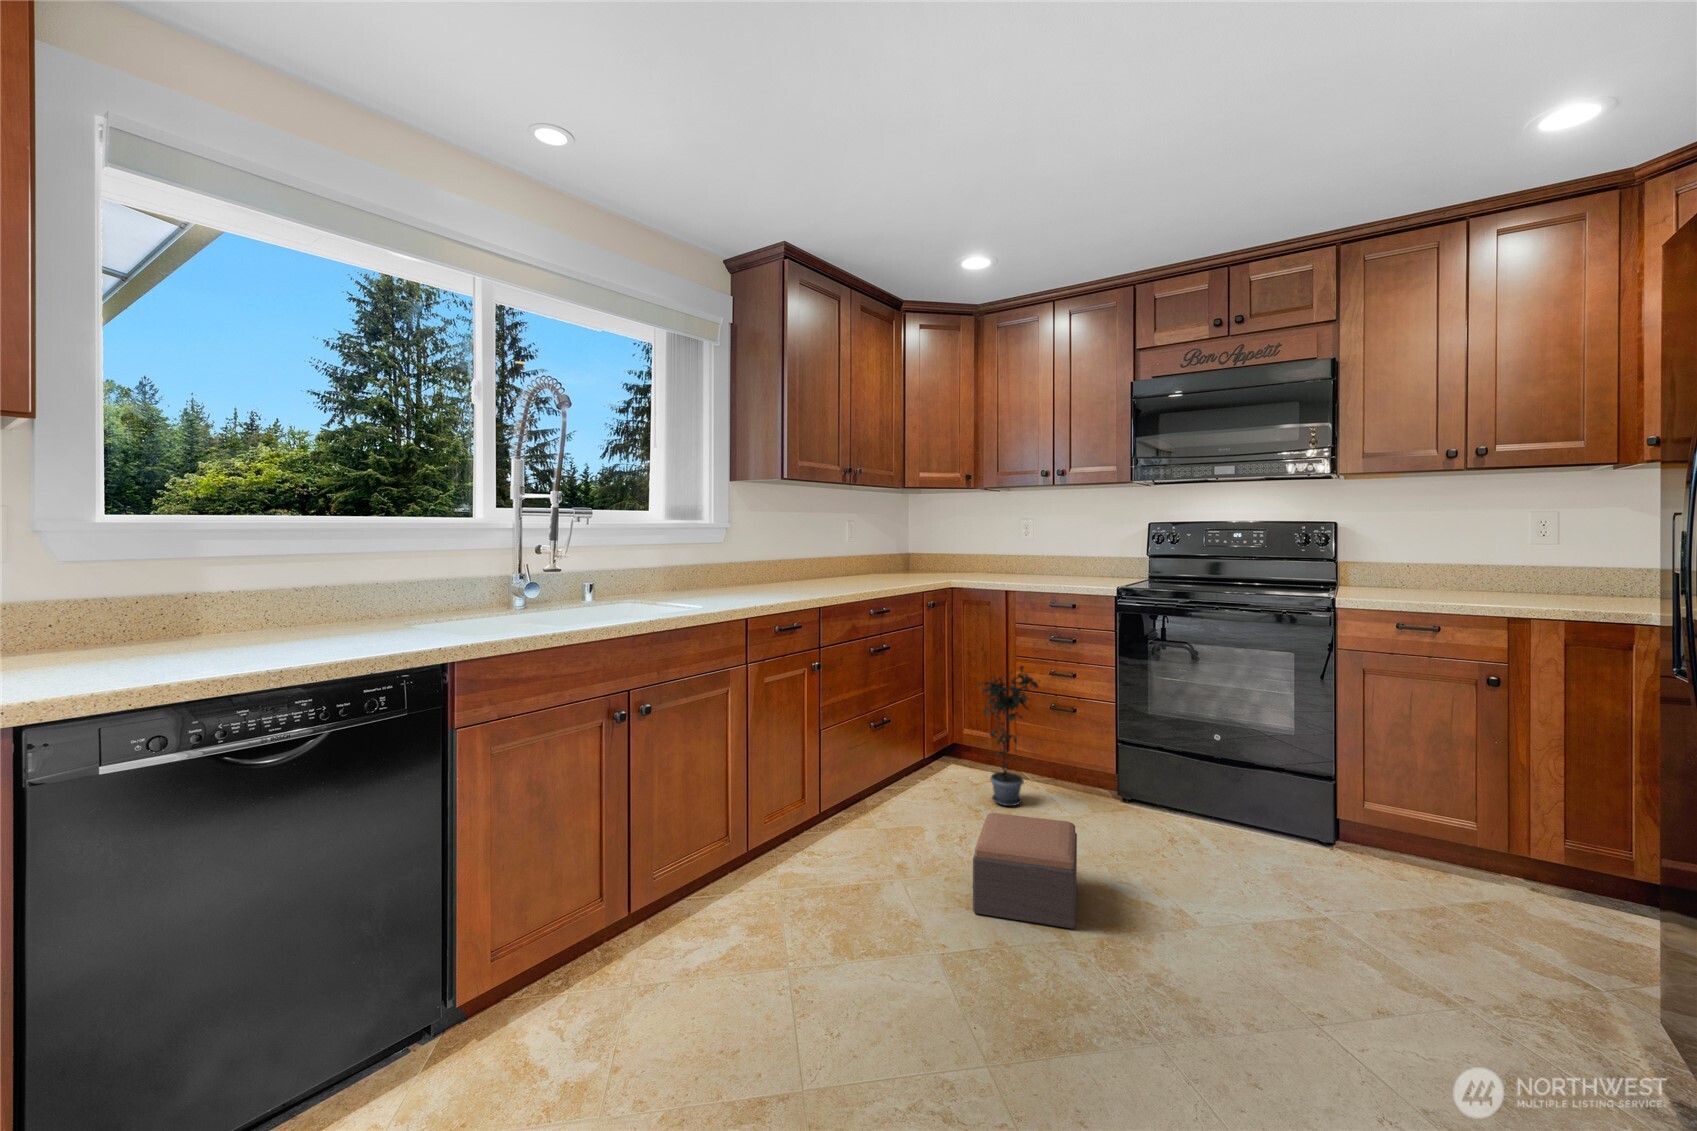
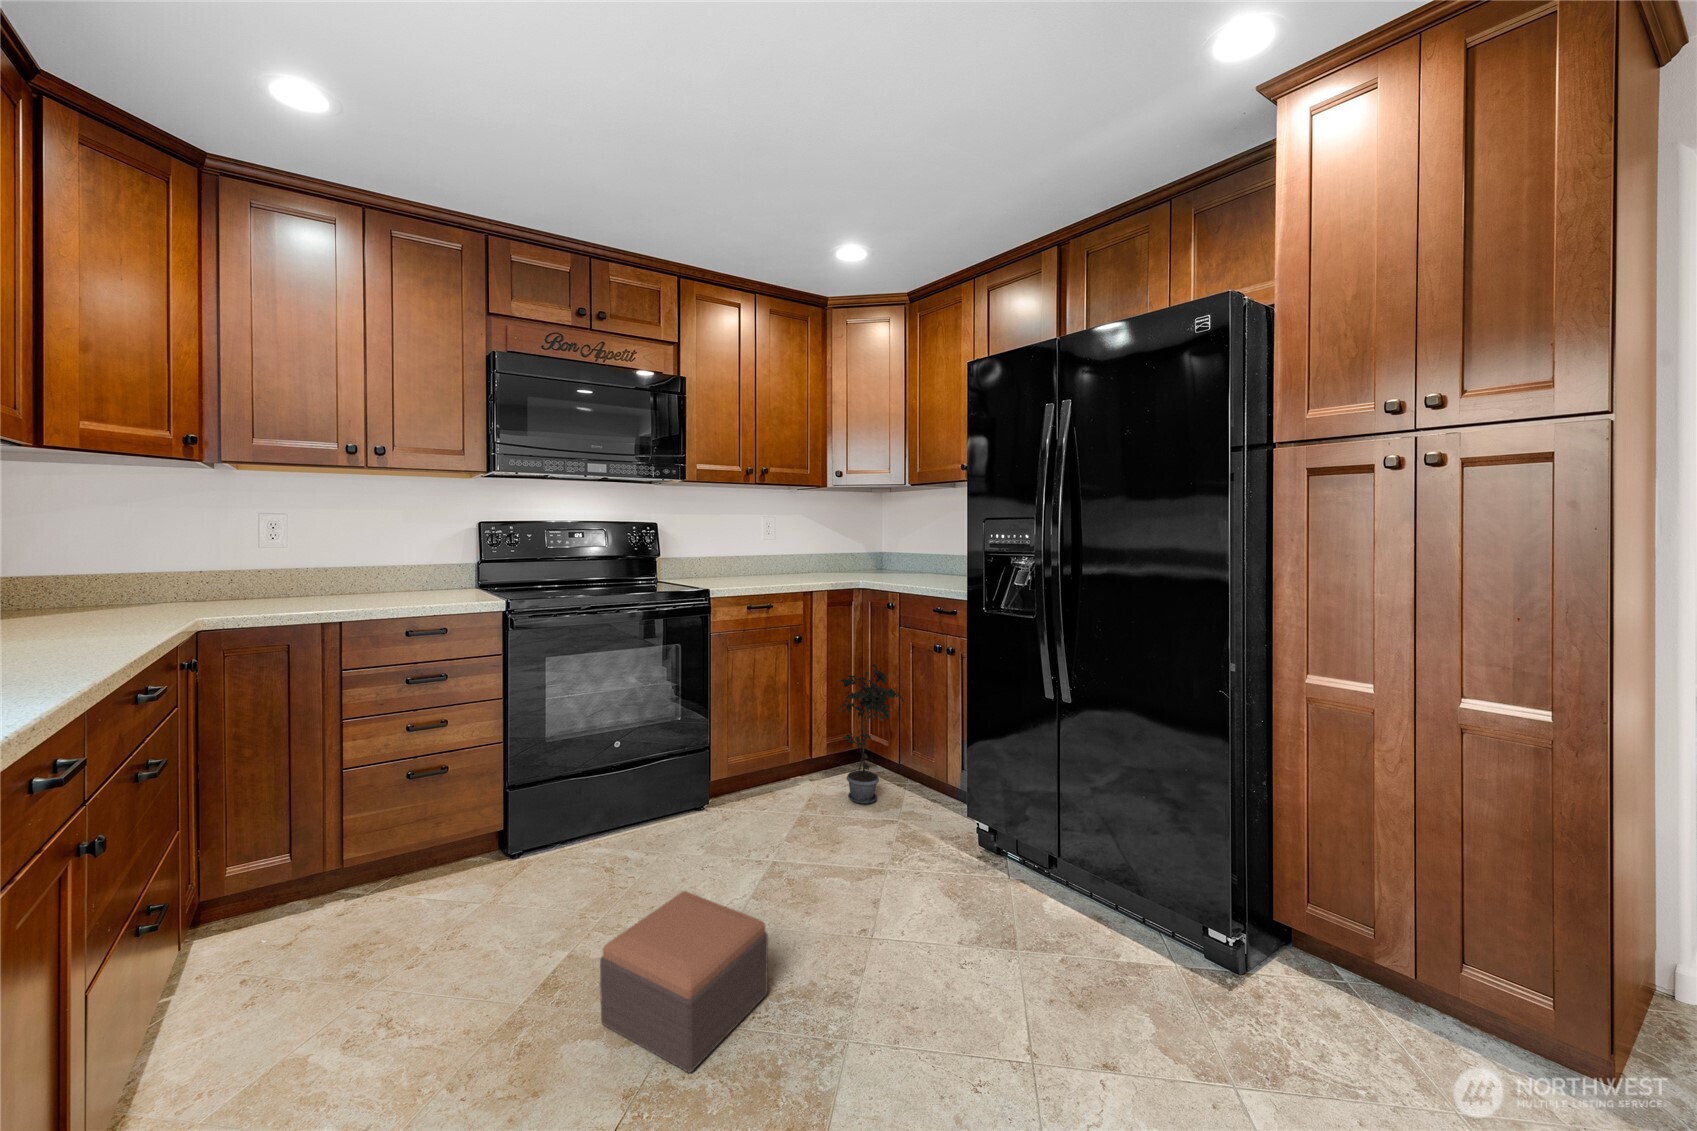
potted plant: present [978,666,1038,806] -> present [838,664,904,804]

